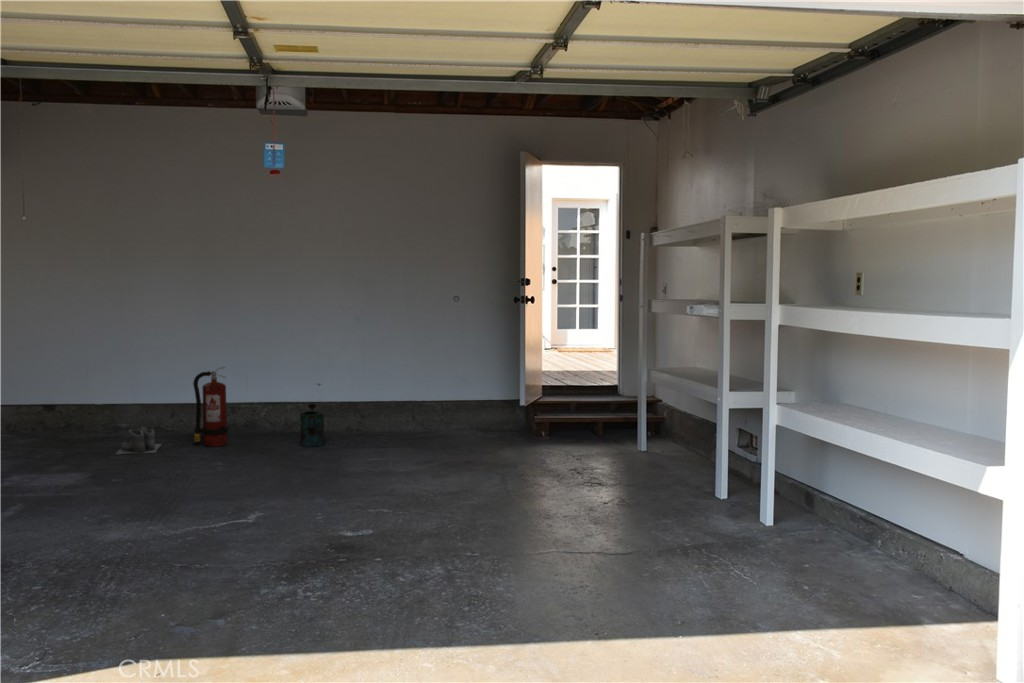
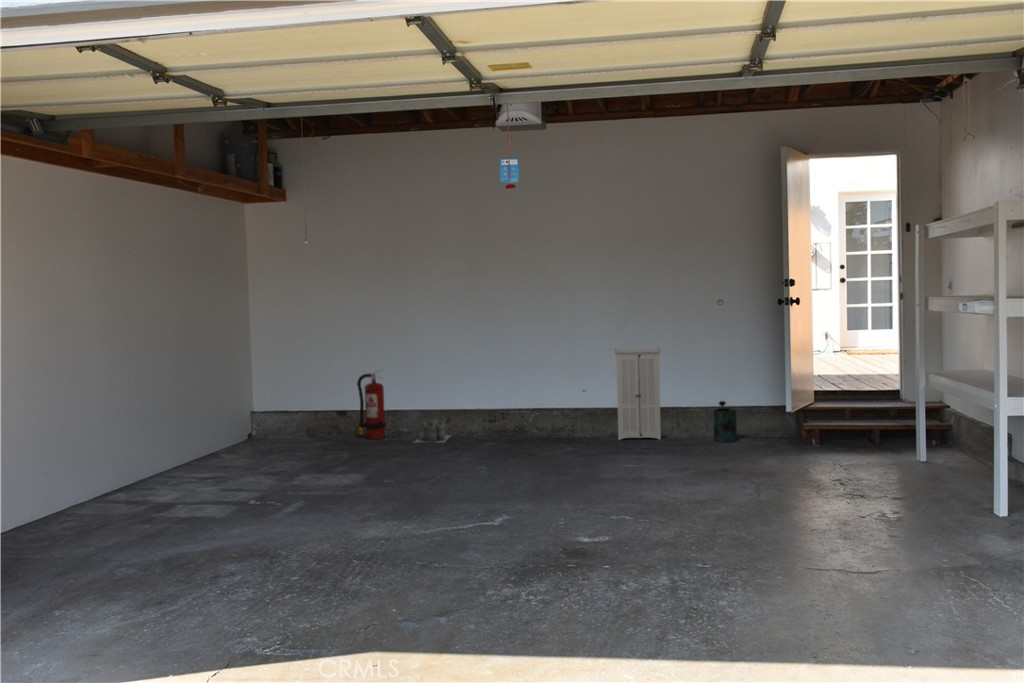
storage cabinet: none [349,345,400,442] -> present [614,348,661,440]
fire extinguisher: present [193,367,228,447] -> present [357,370,386,439]
watering can: present [300,404,324,447] -> present [713,401,737,442]

